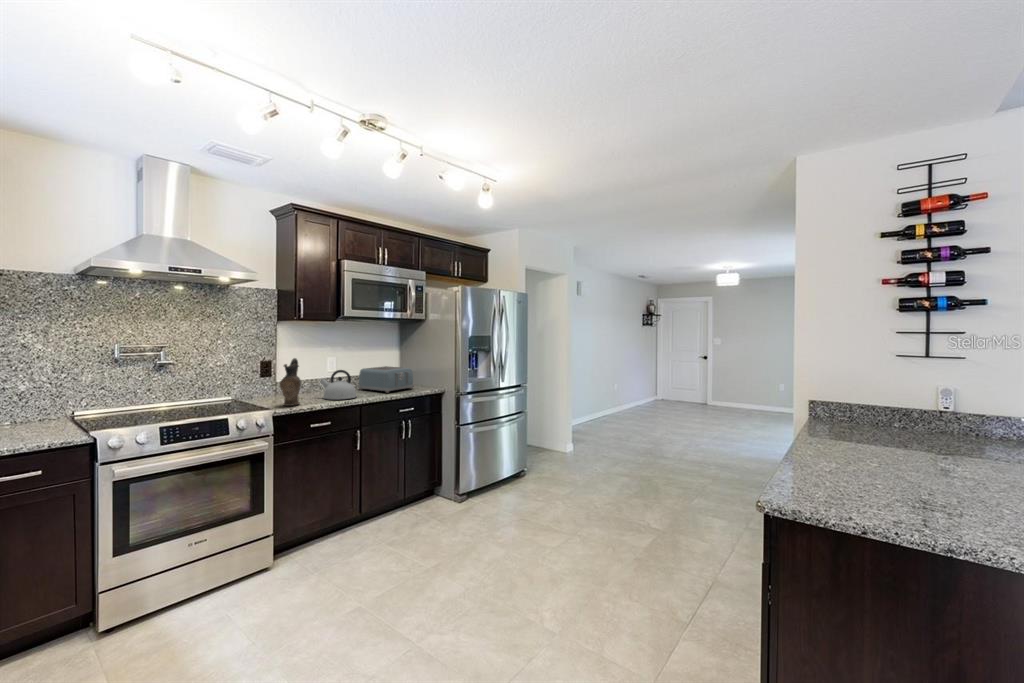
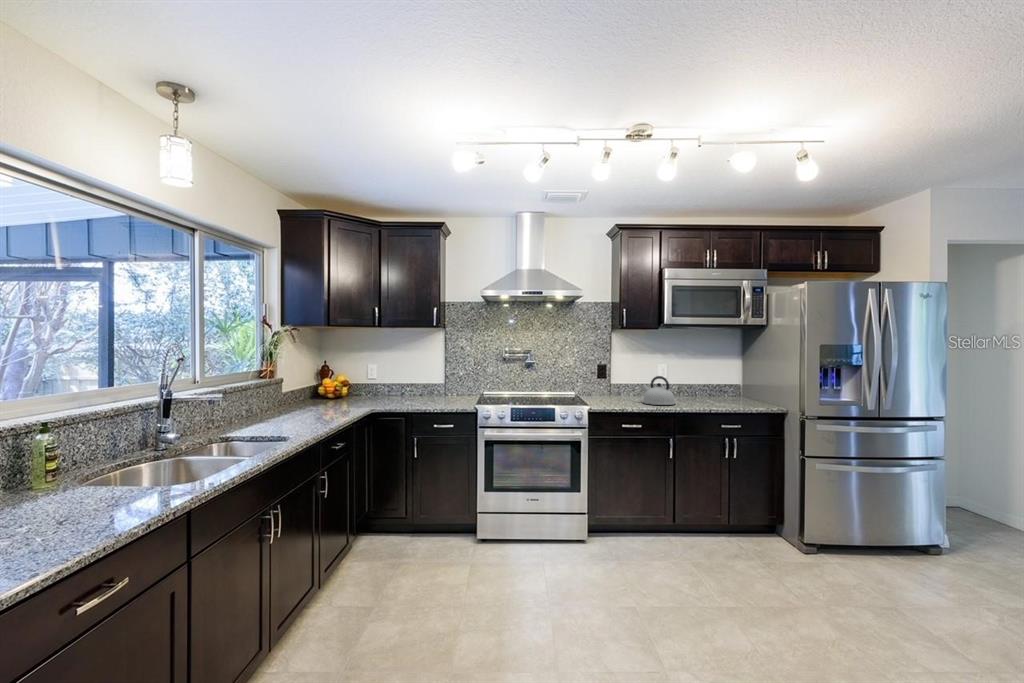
ceramic pitcher: present [280,358,301,406] -> none [600,362,618,405]
toaster: present [358,366,414,393] -> none [686,377,748,404]

